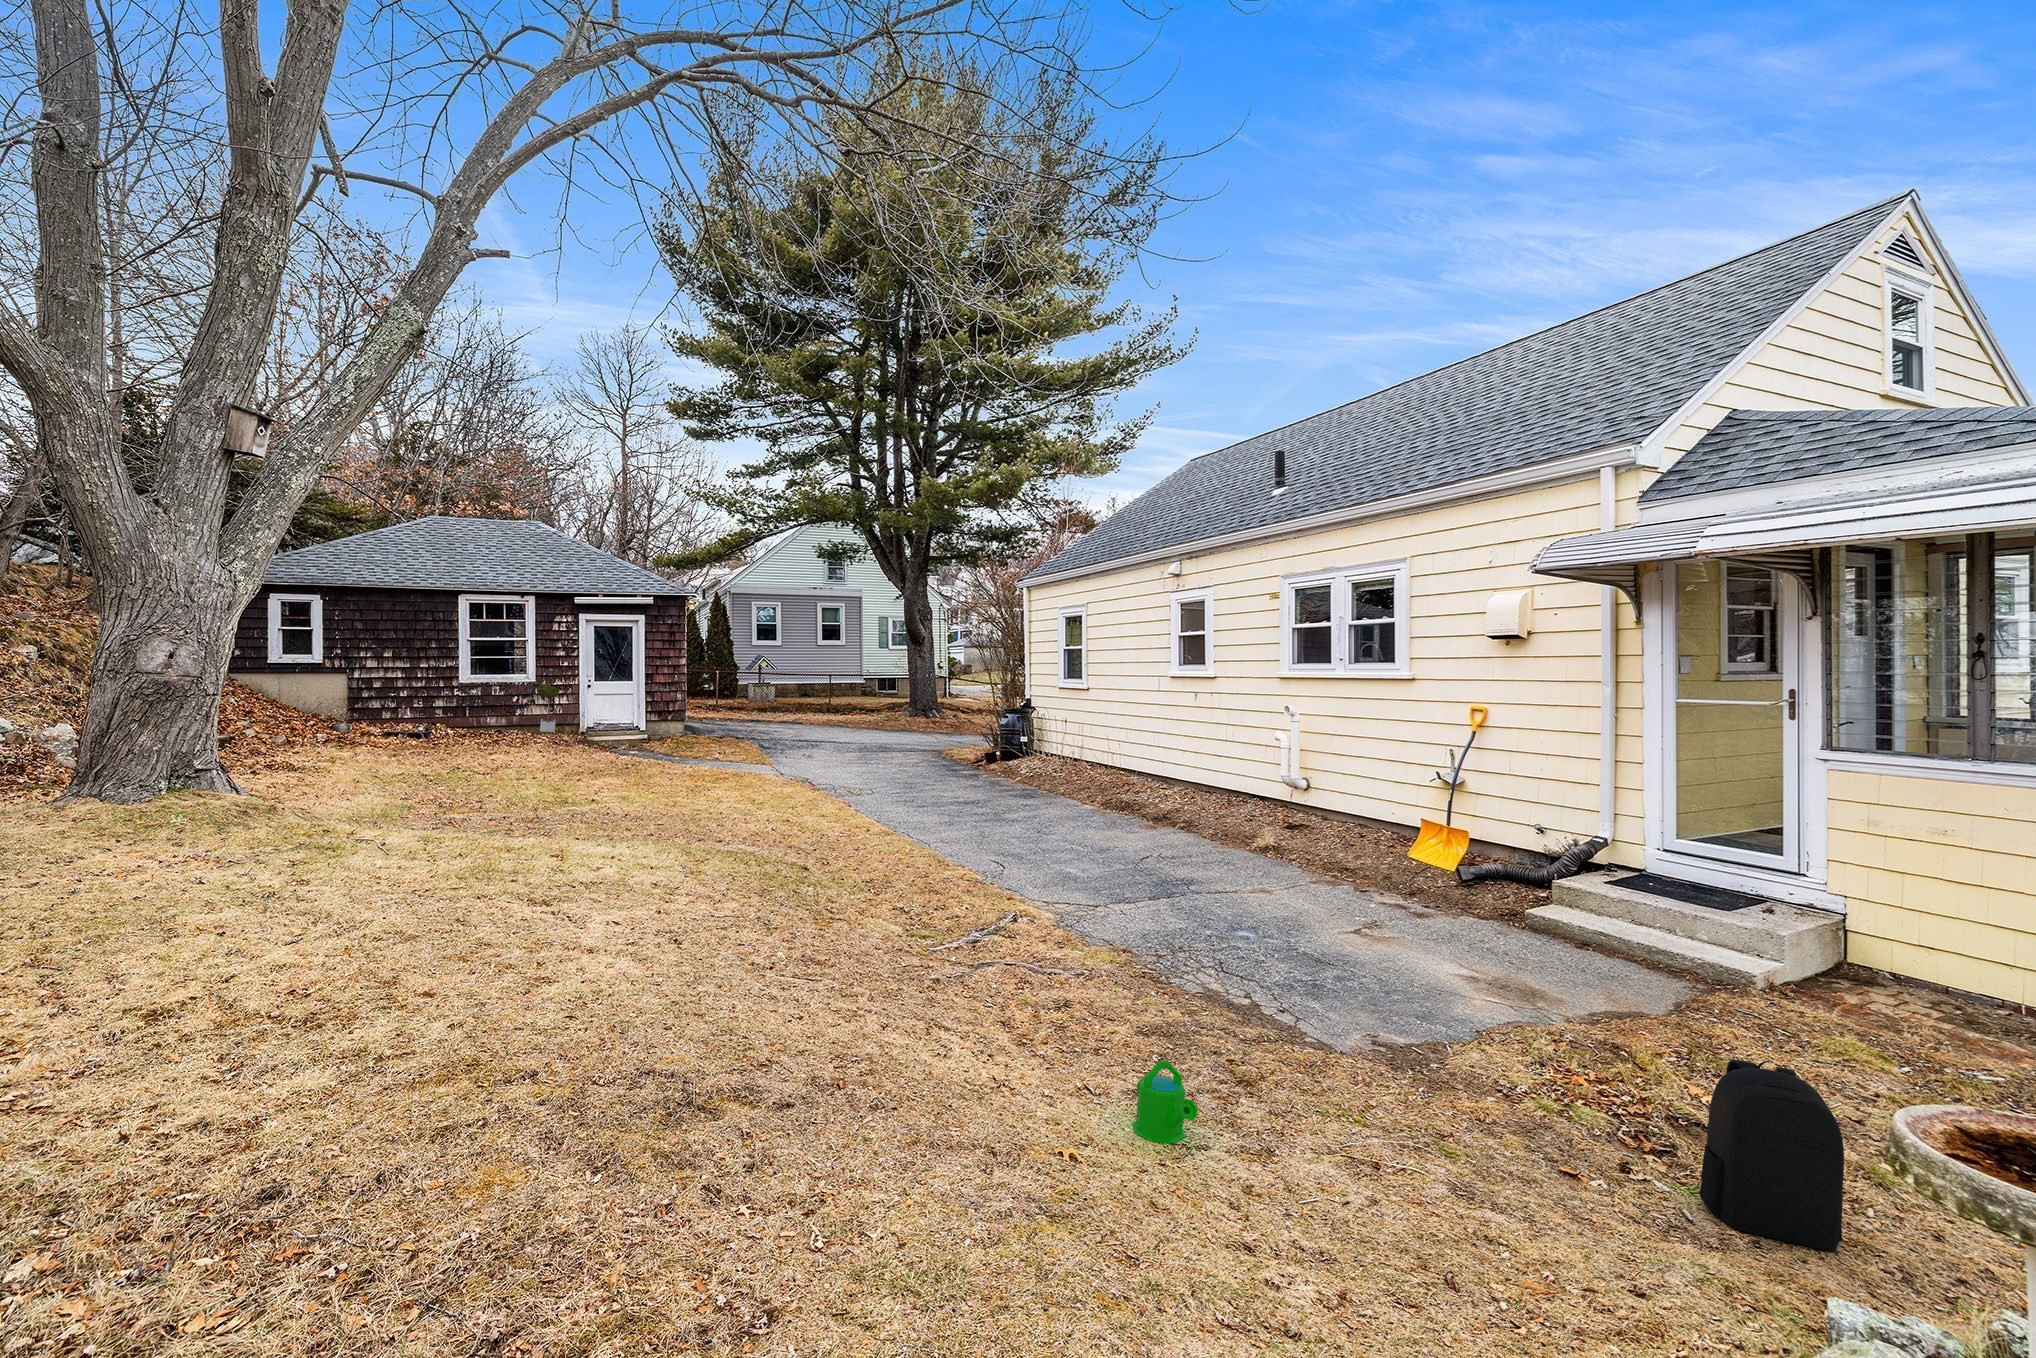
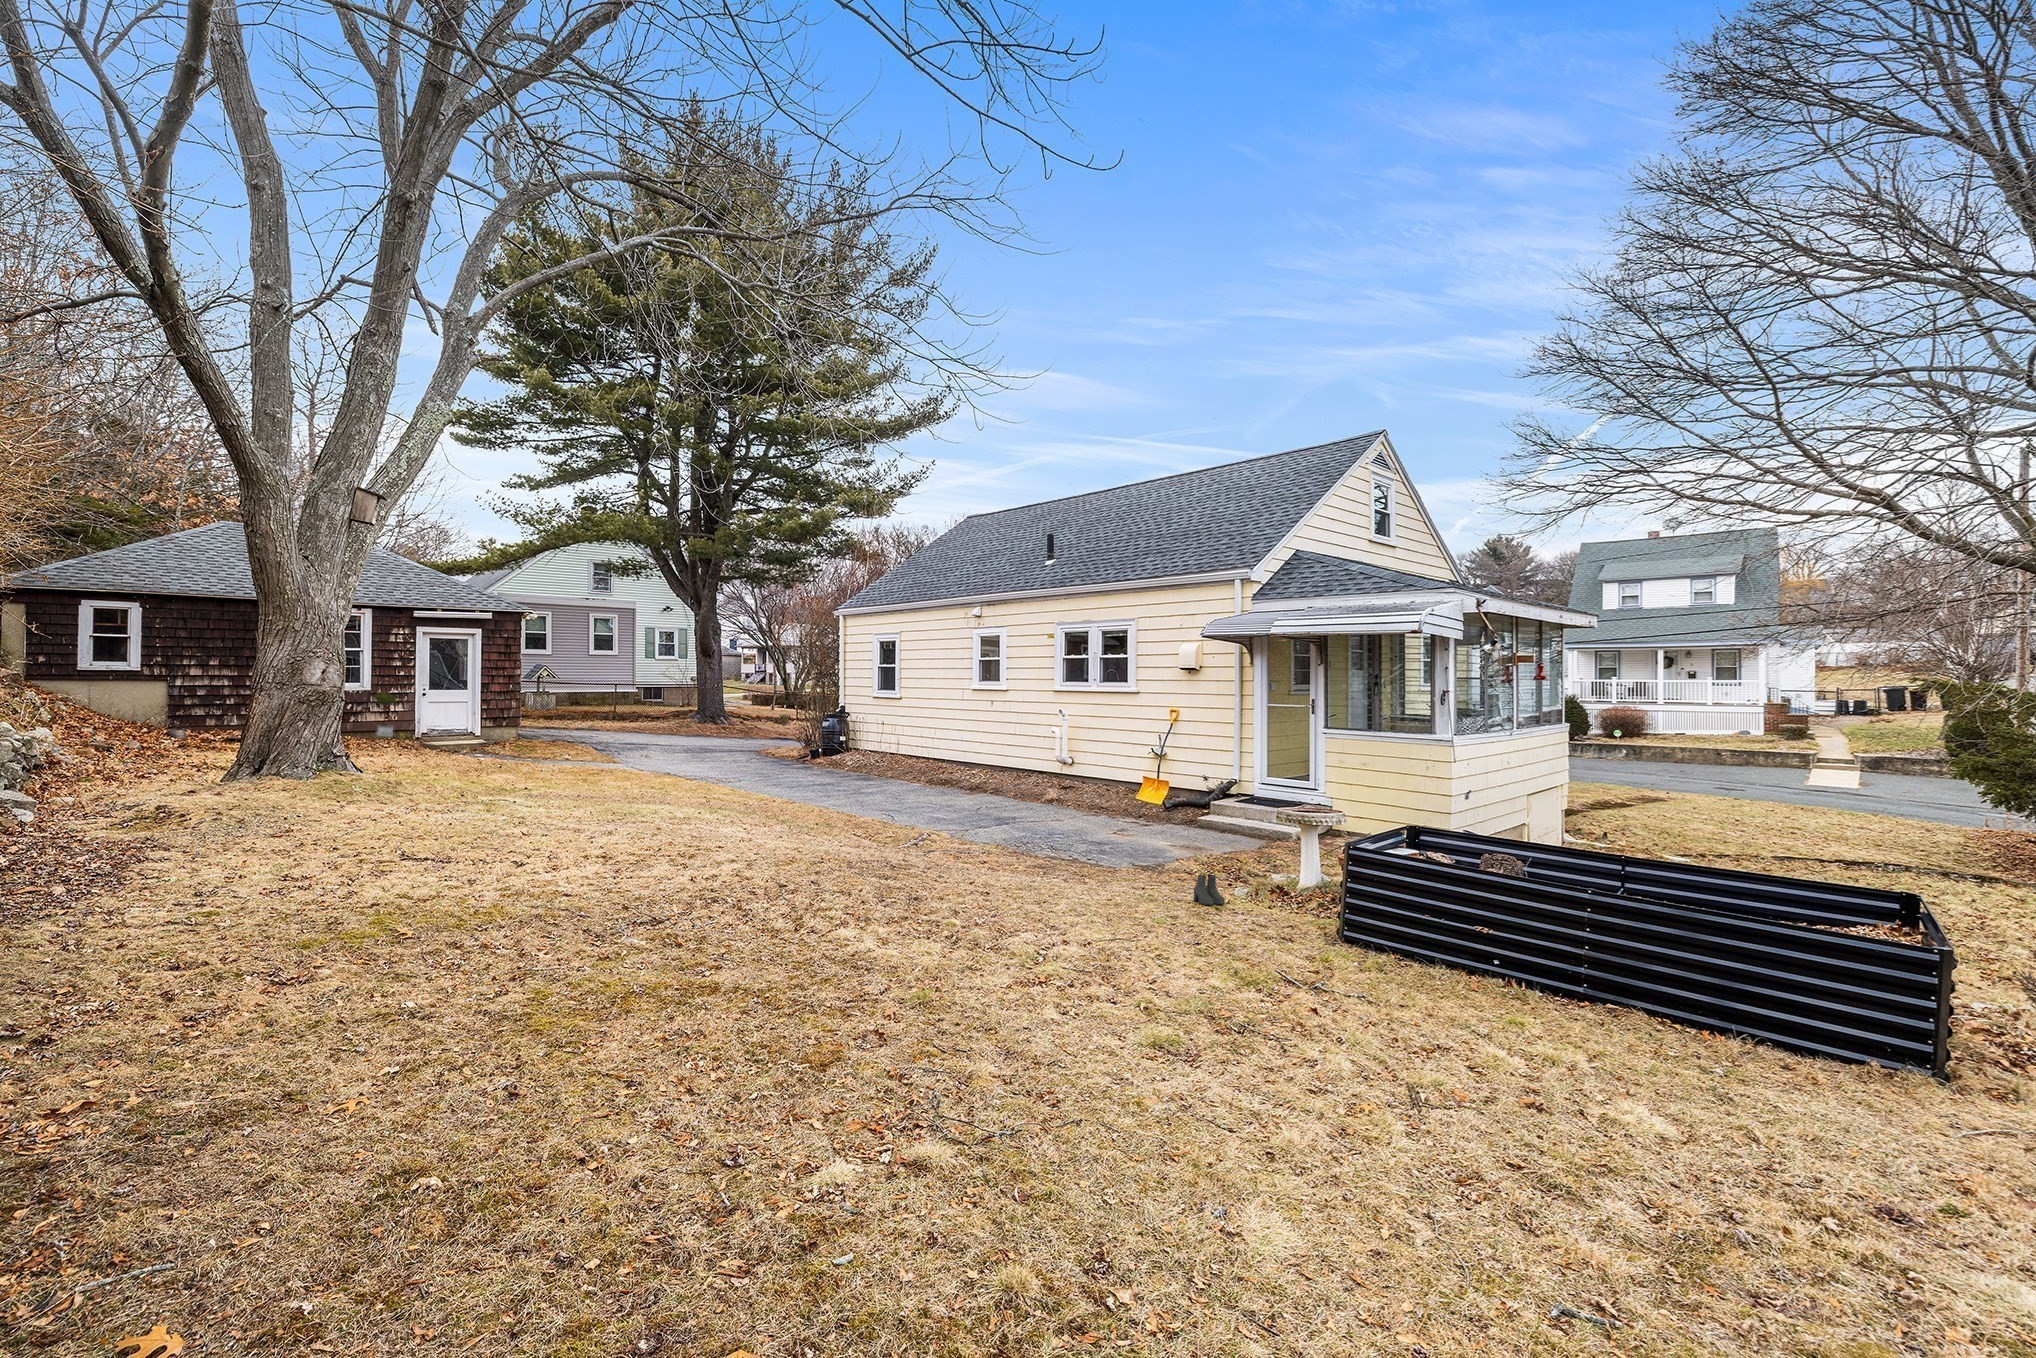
watering can: present [1132,1060,1198,1143] -> none [1050,855,1081,887]
backpack: present [1699,1060,1844,1252] -> none [1259,838,1301,899]
boots: none [1504,1182,1605,1298] -> present [1194,875,1225,905]

